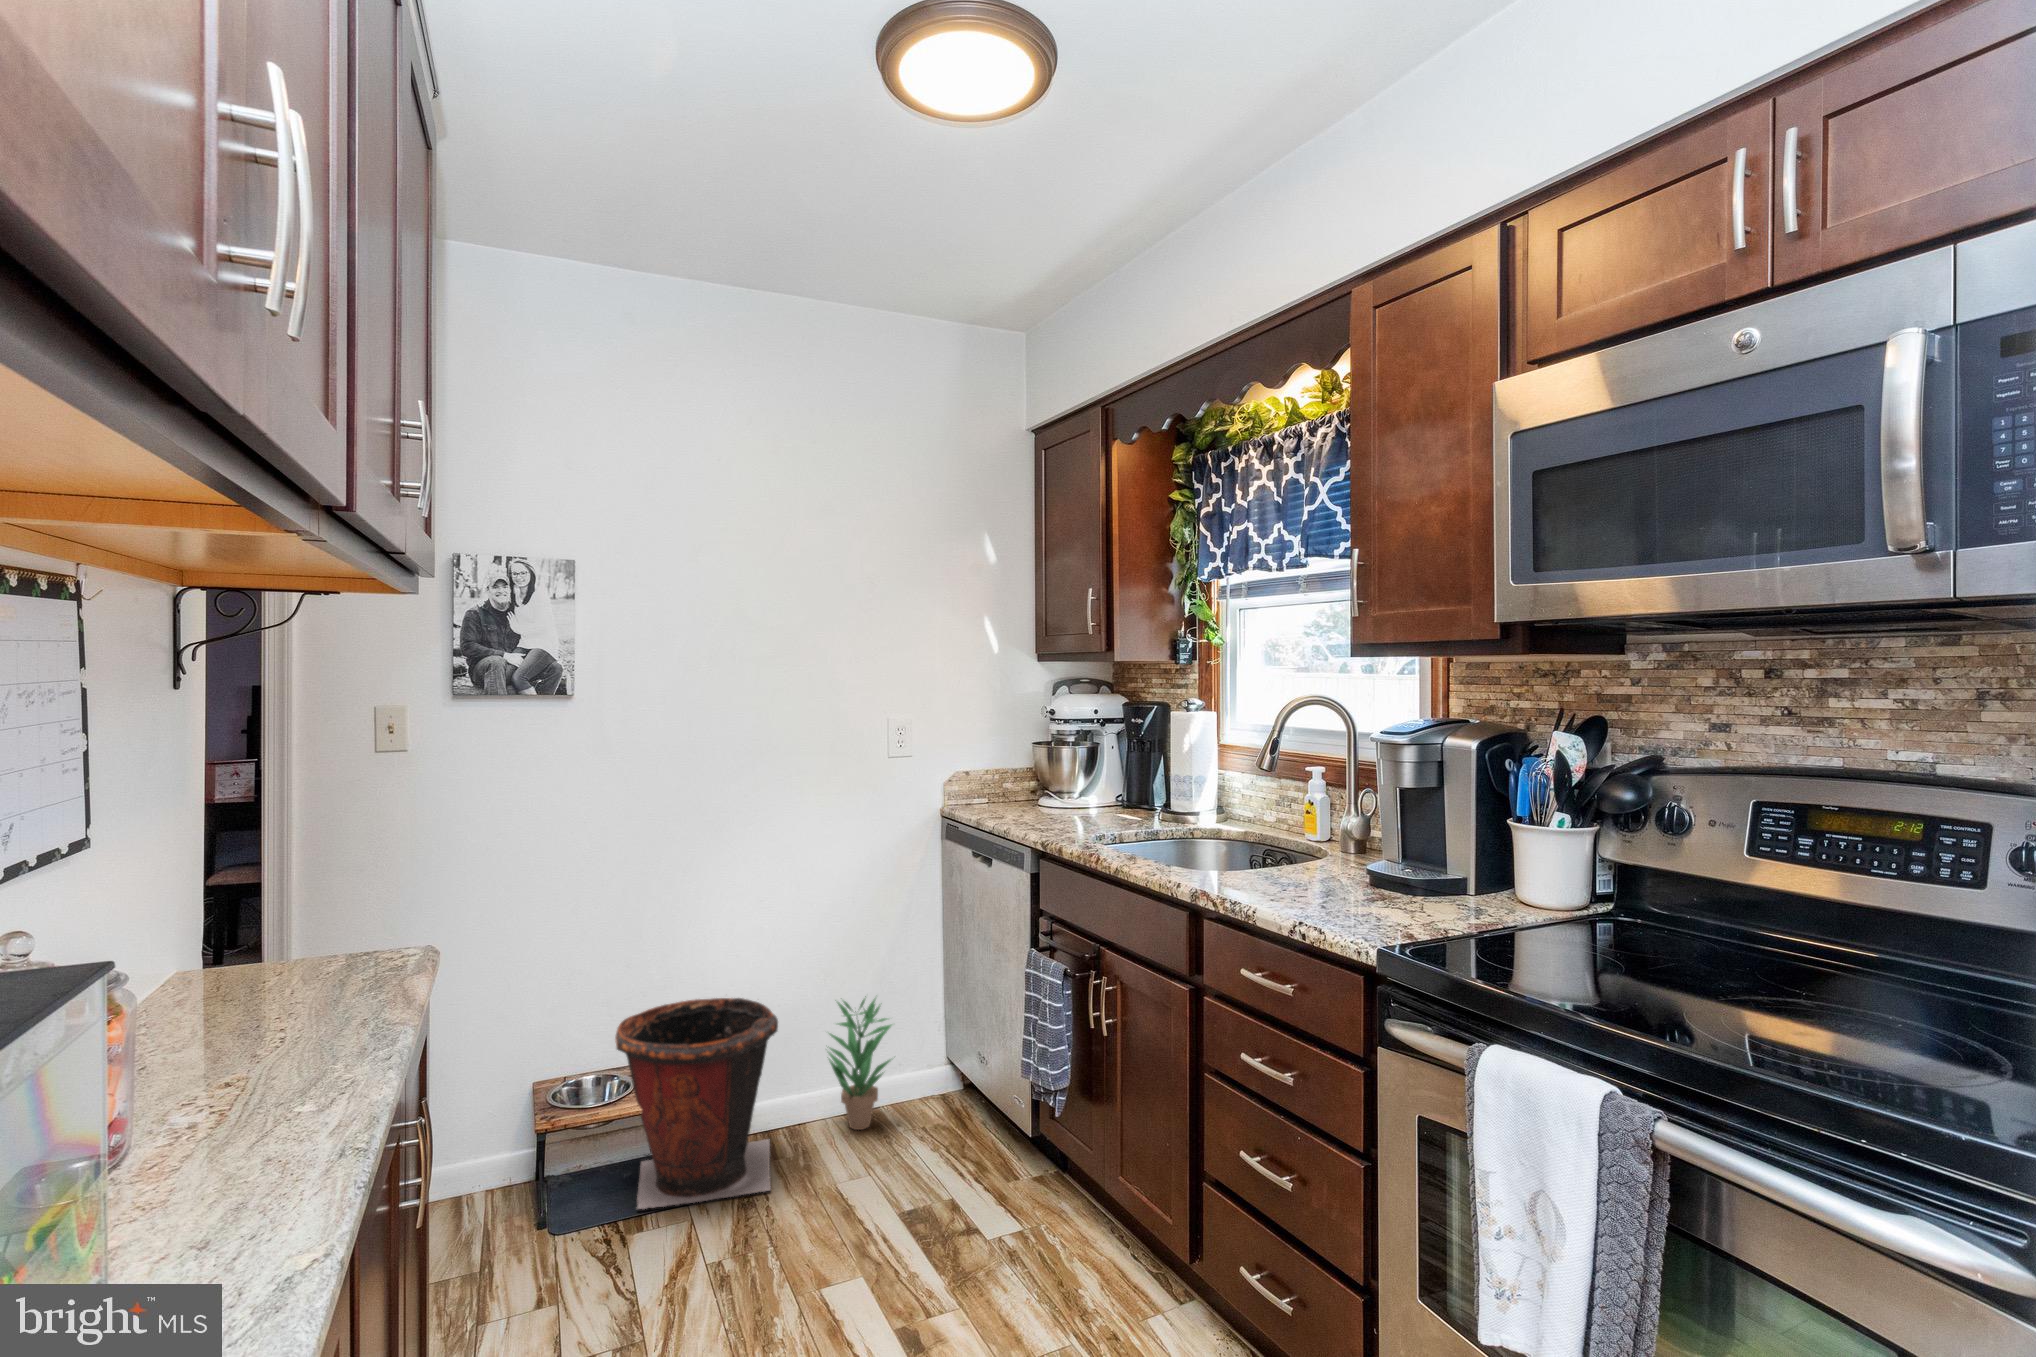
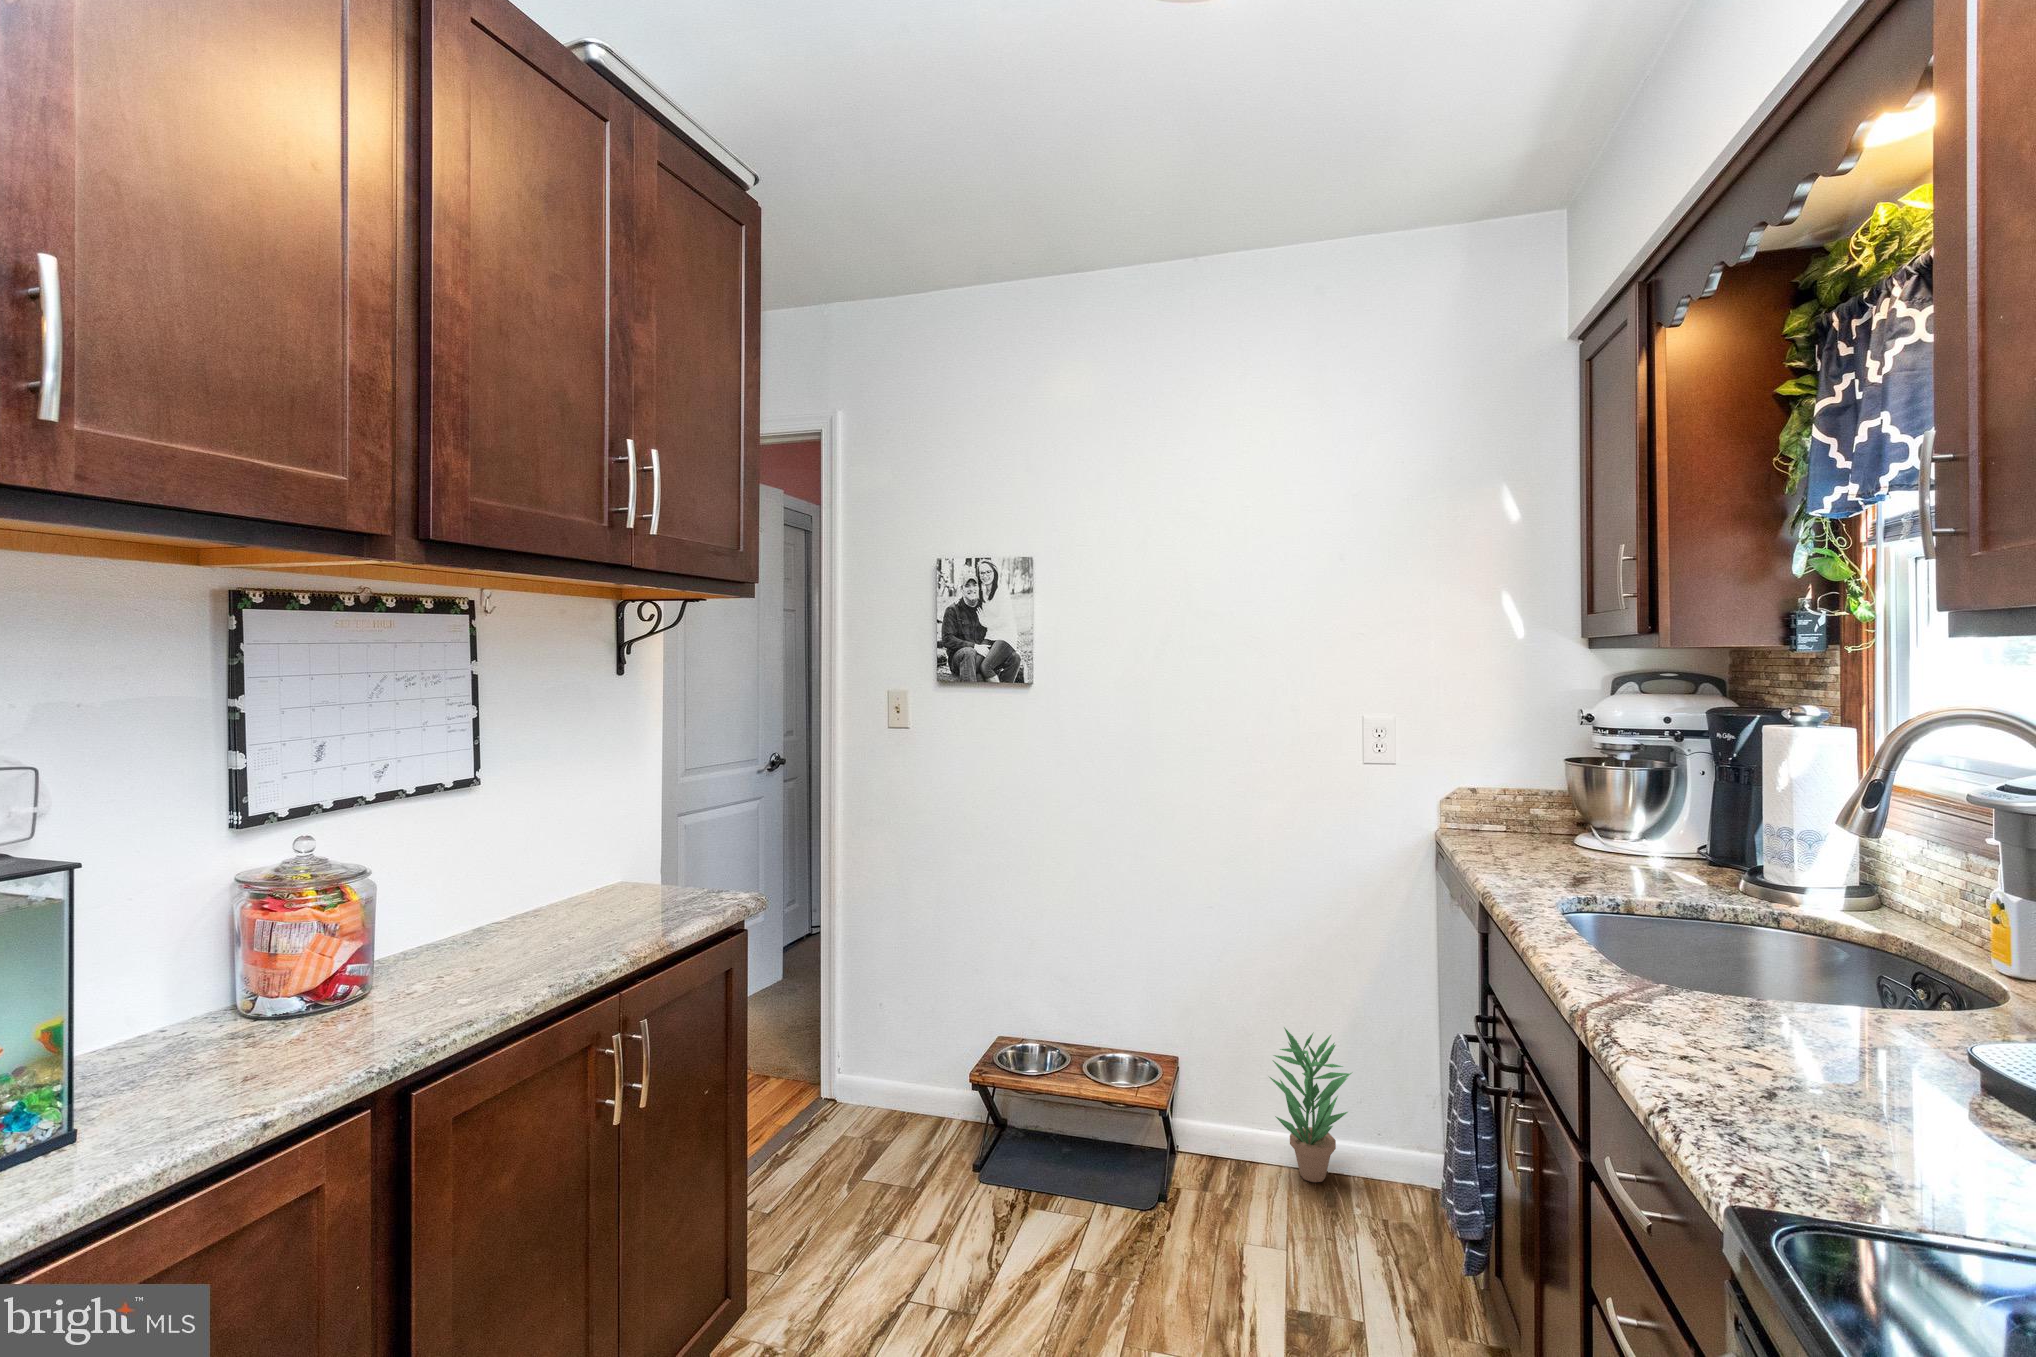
waste bin: present [615,998,778,1209] -> none [1047,992,1213,1217]

